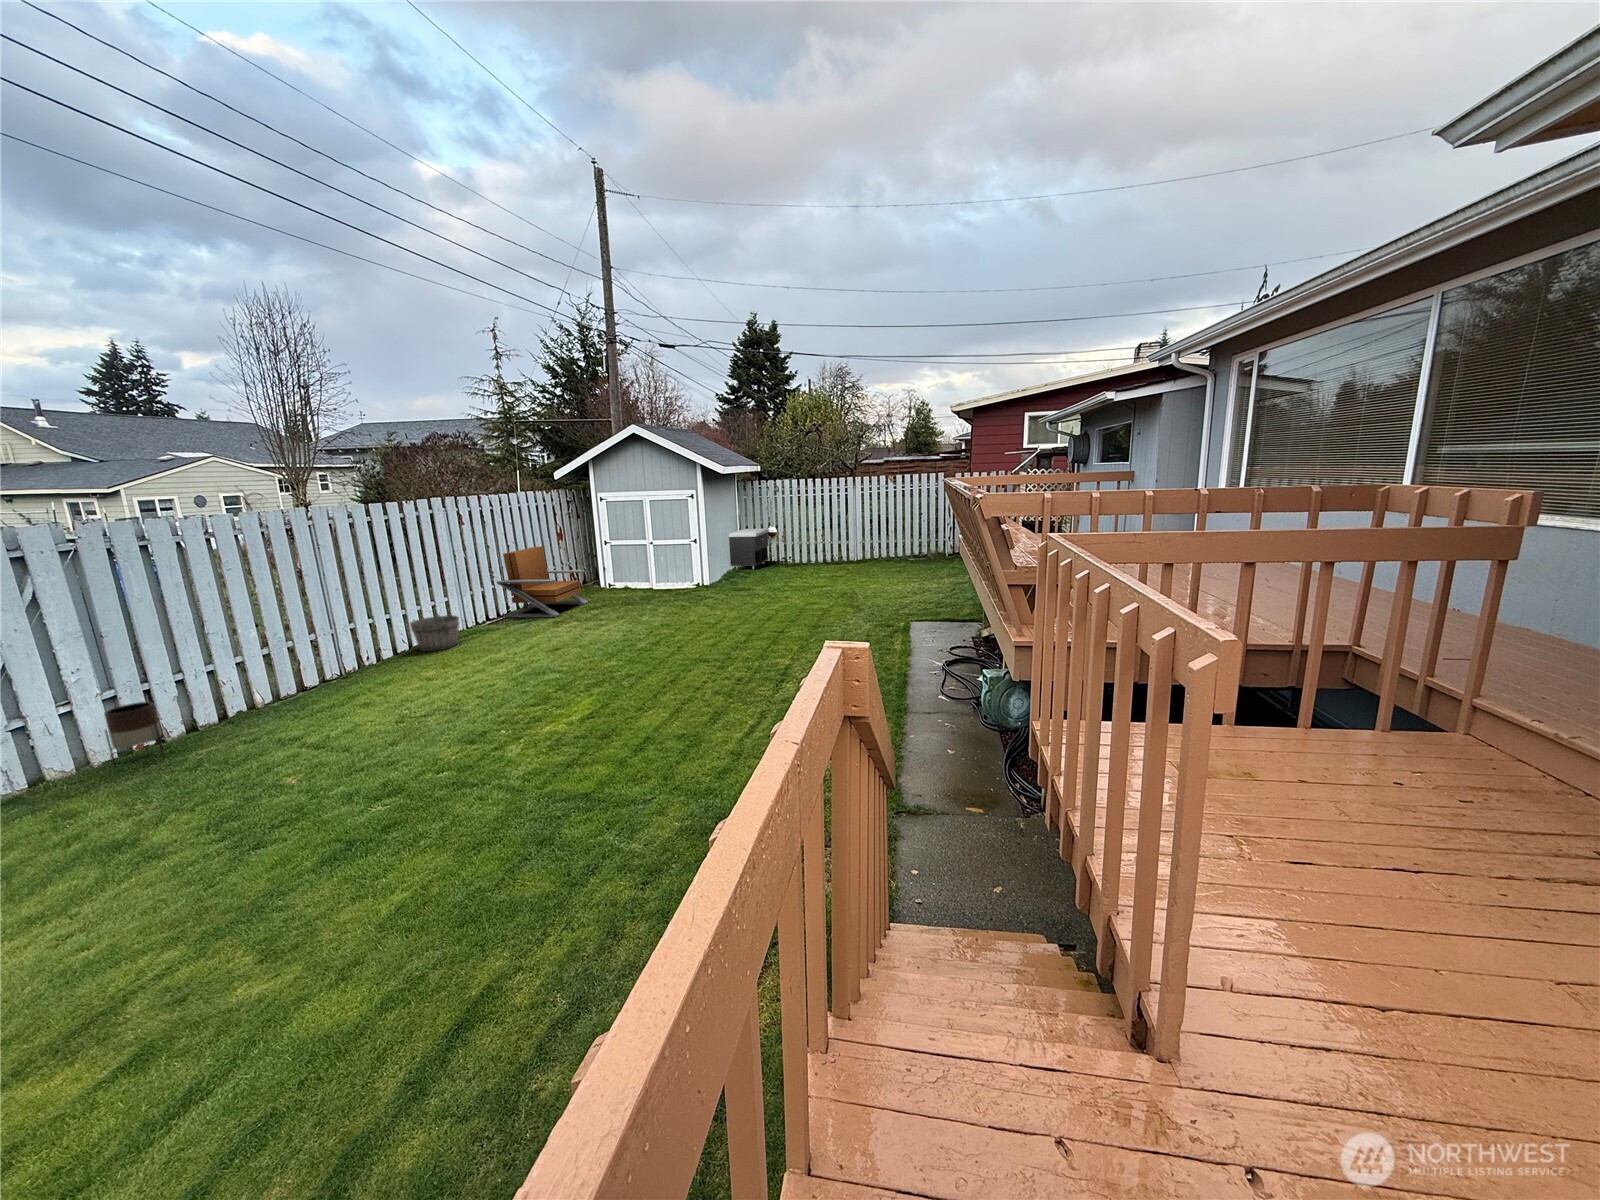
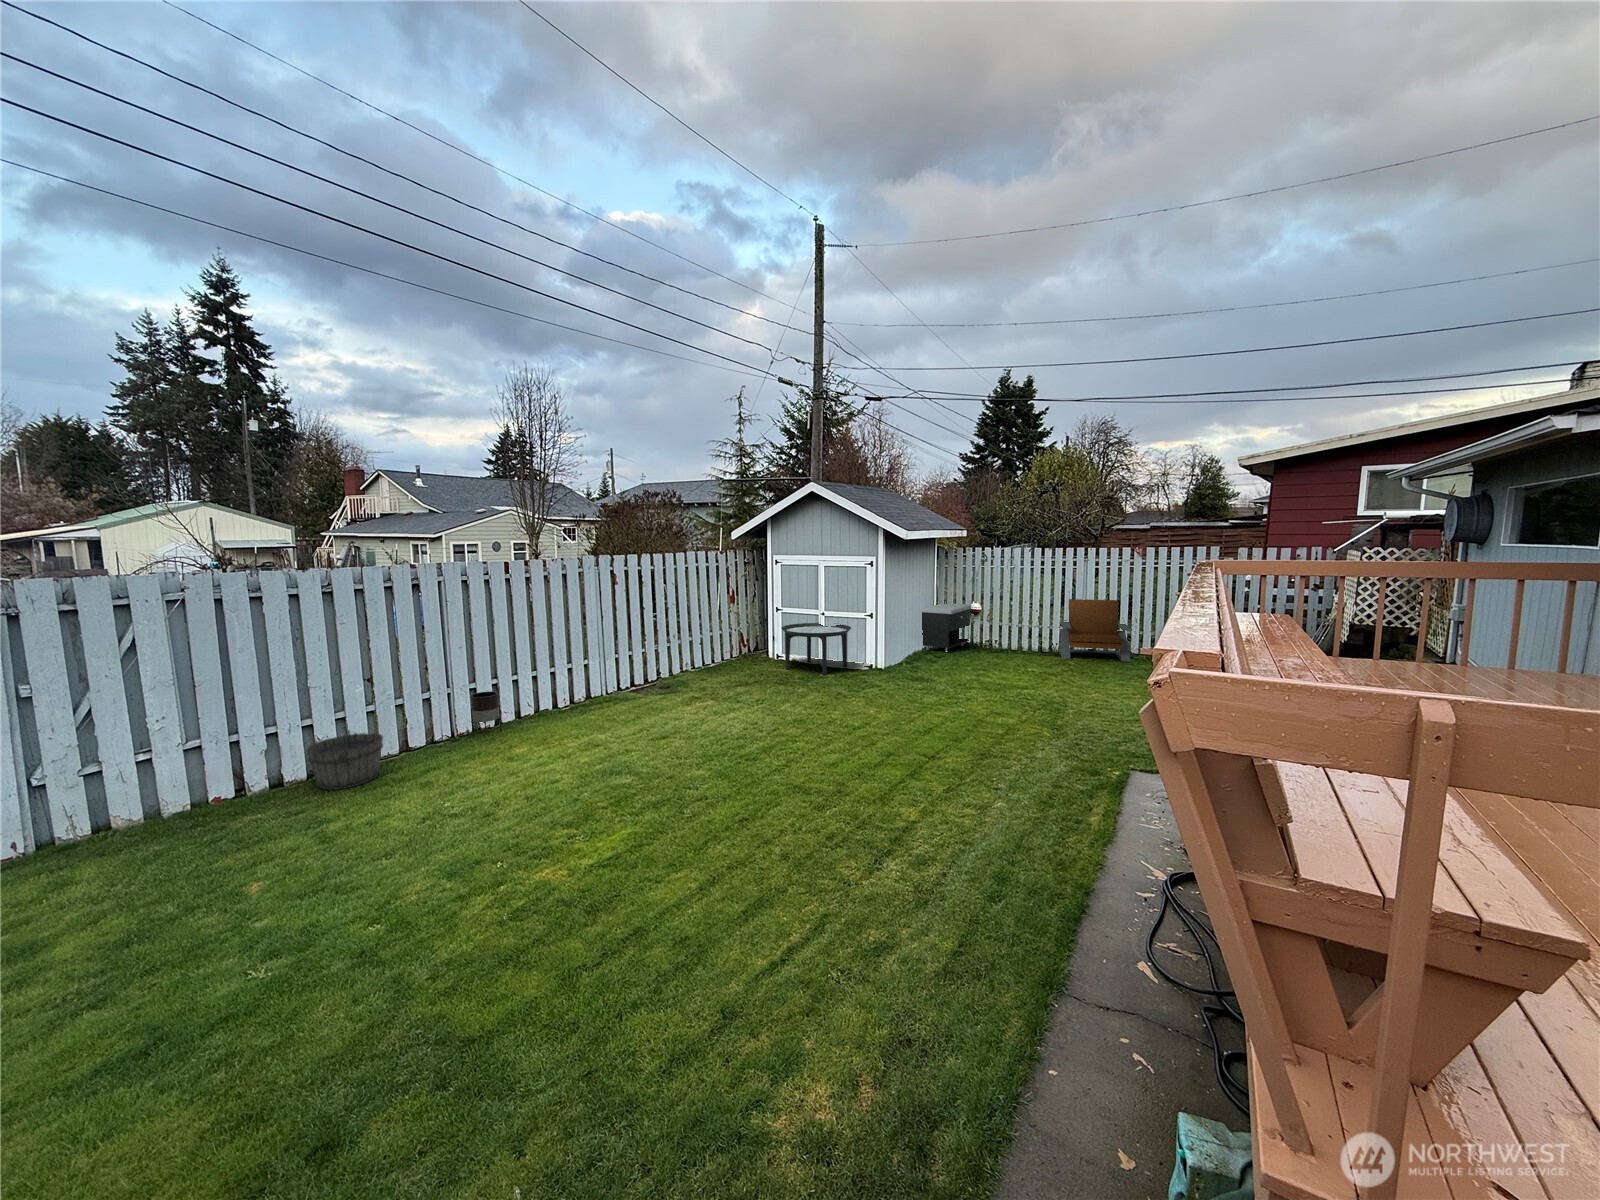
lounge chair: present [497,546,588,617] -> present [1059,599,1132,662]
round table: none [617,551,680,594] -> present [781,623,851,674]
wooden bucket: present [410,613,459,651] -> present [306,729,383,790]
planter: present [104,702,164,766] -> present [470,691,501,736]

